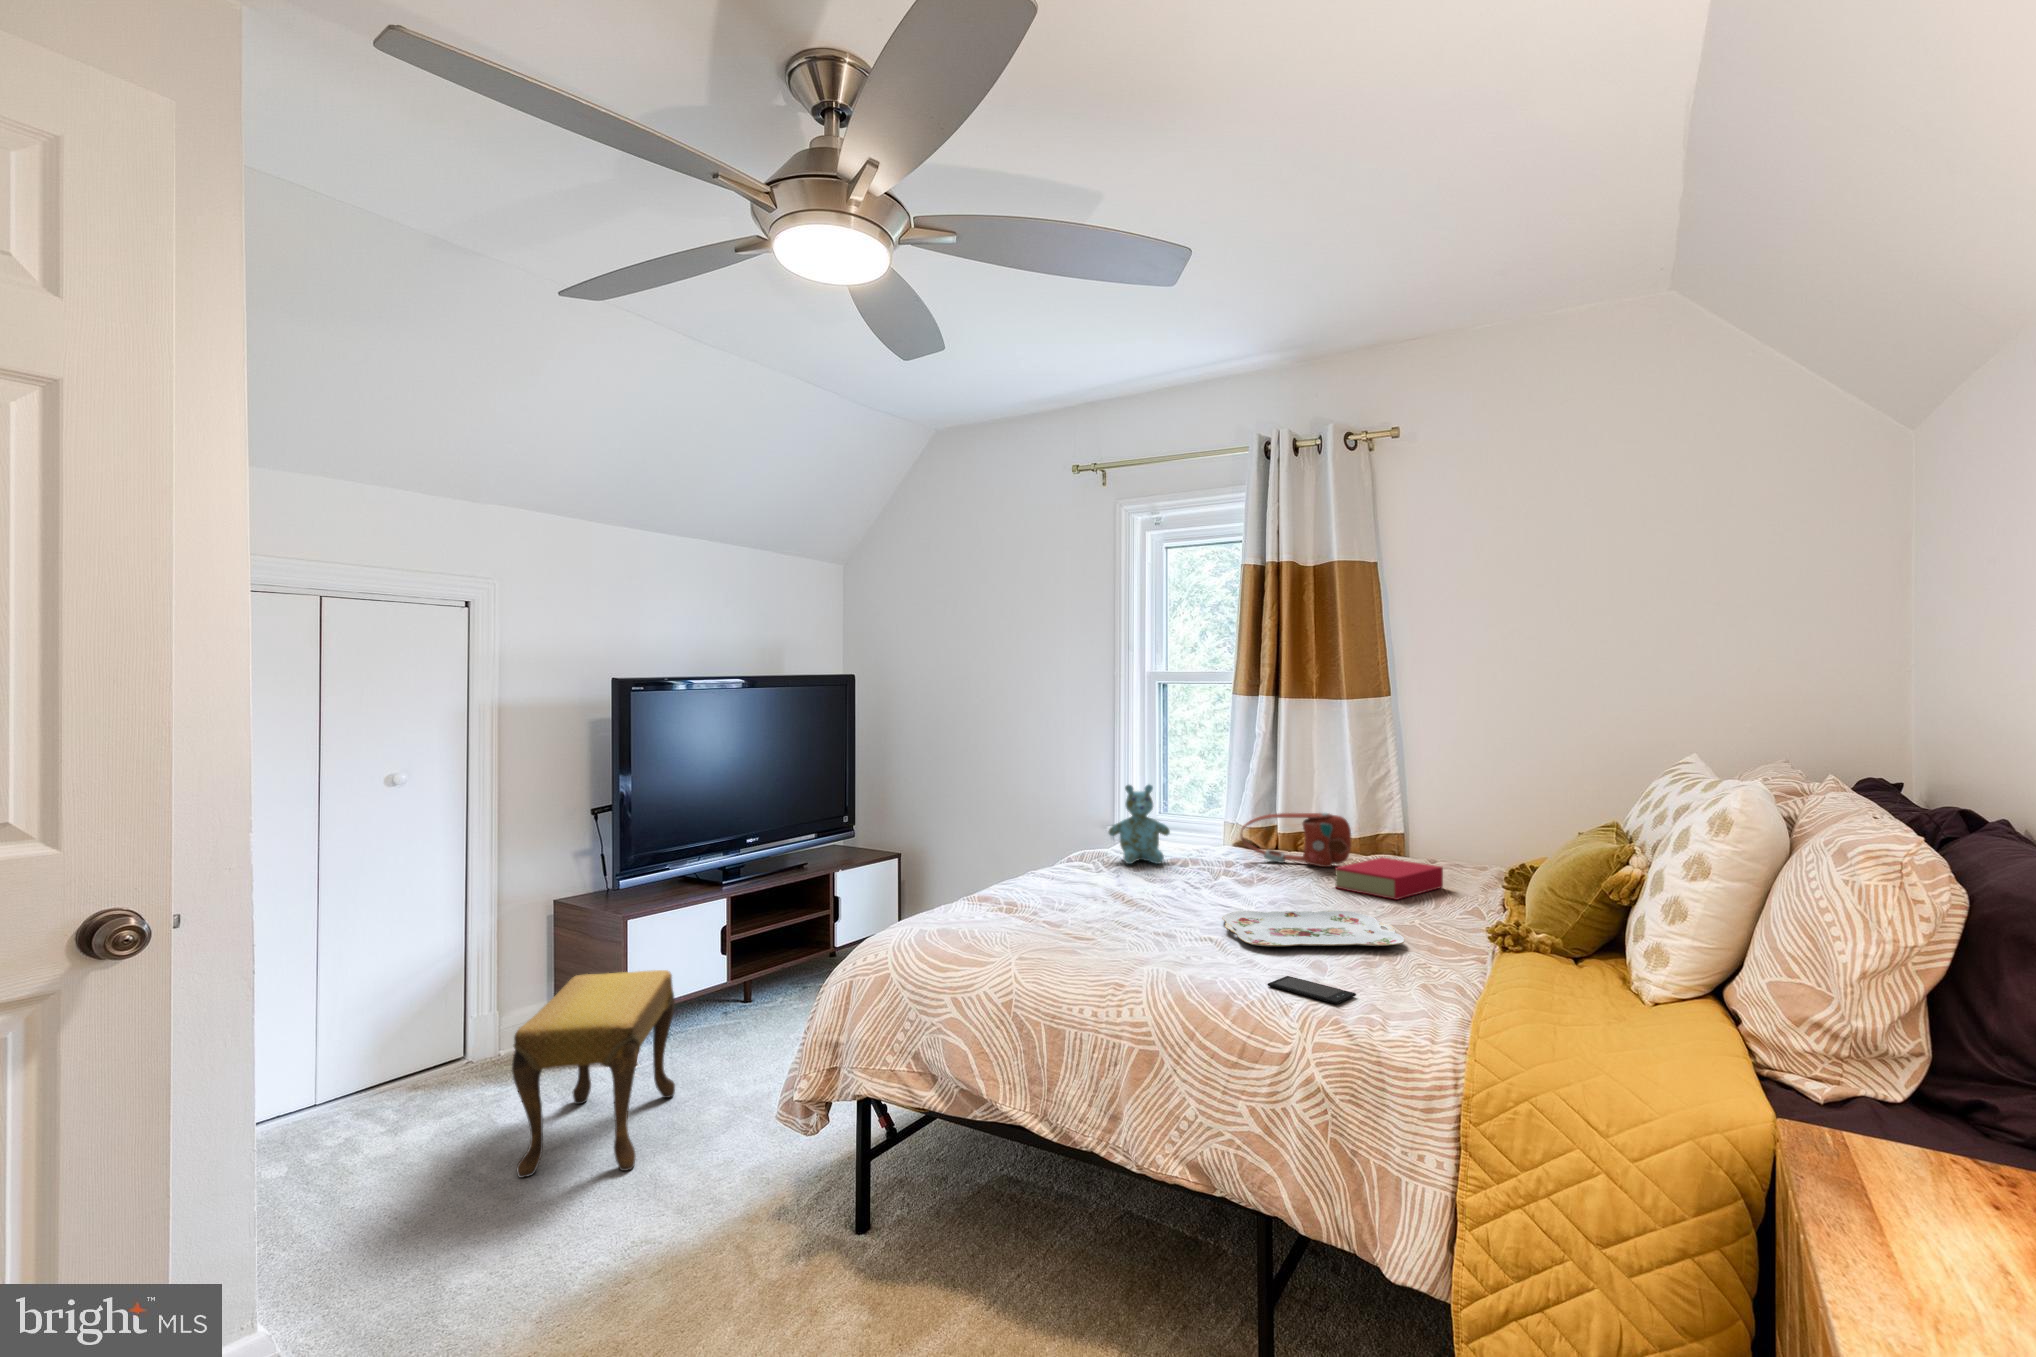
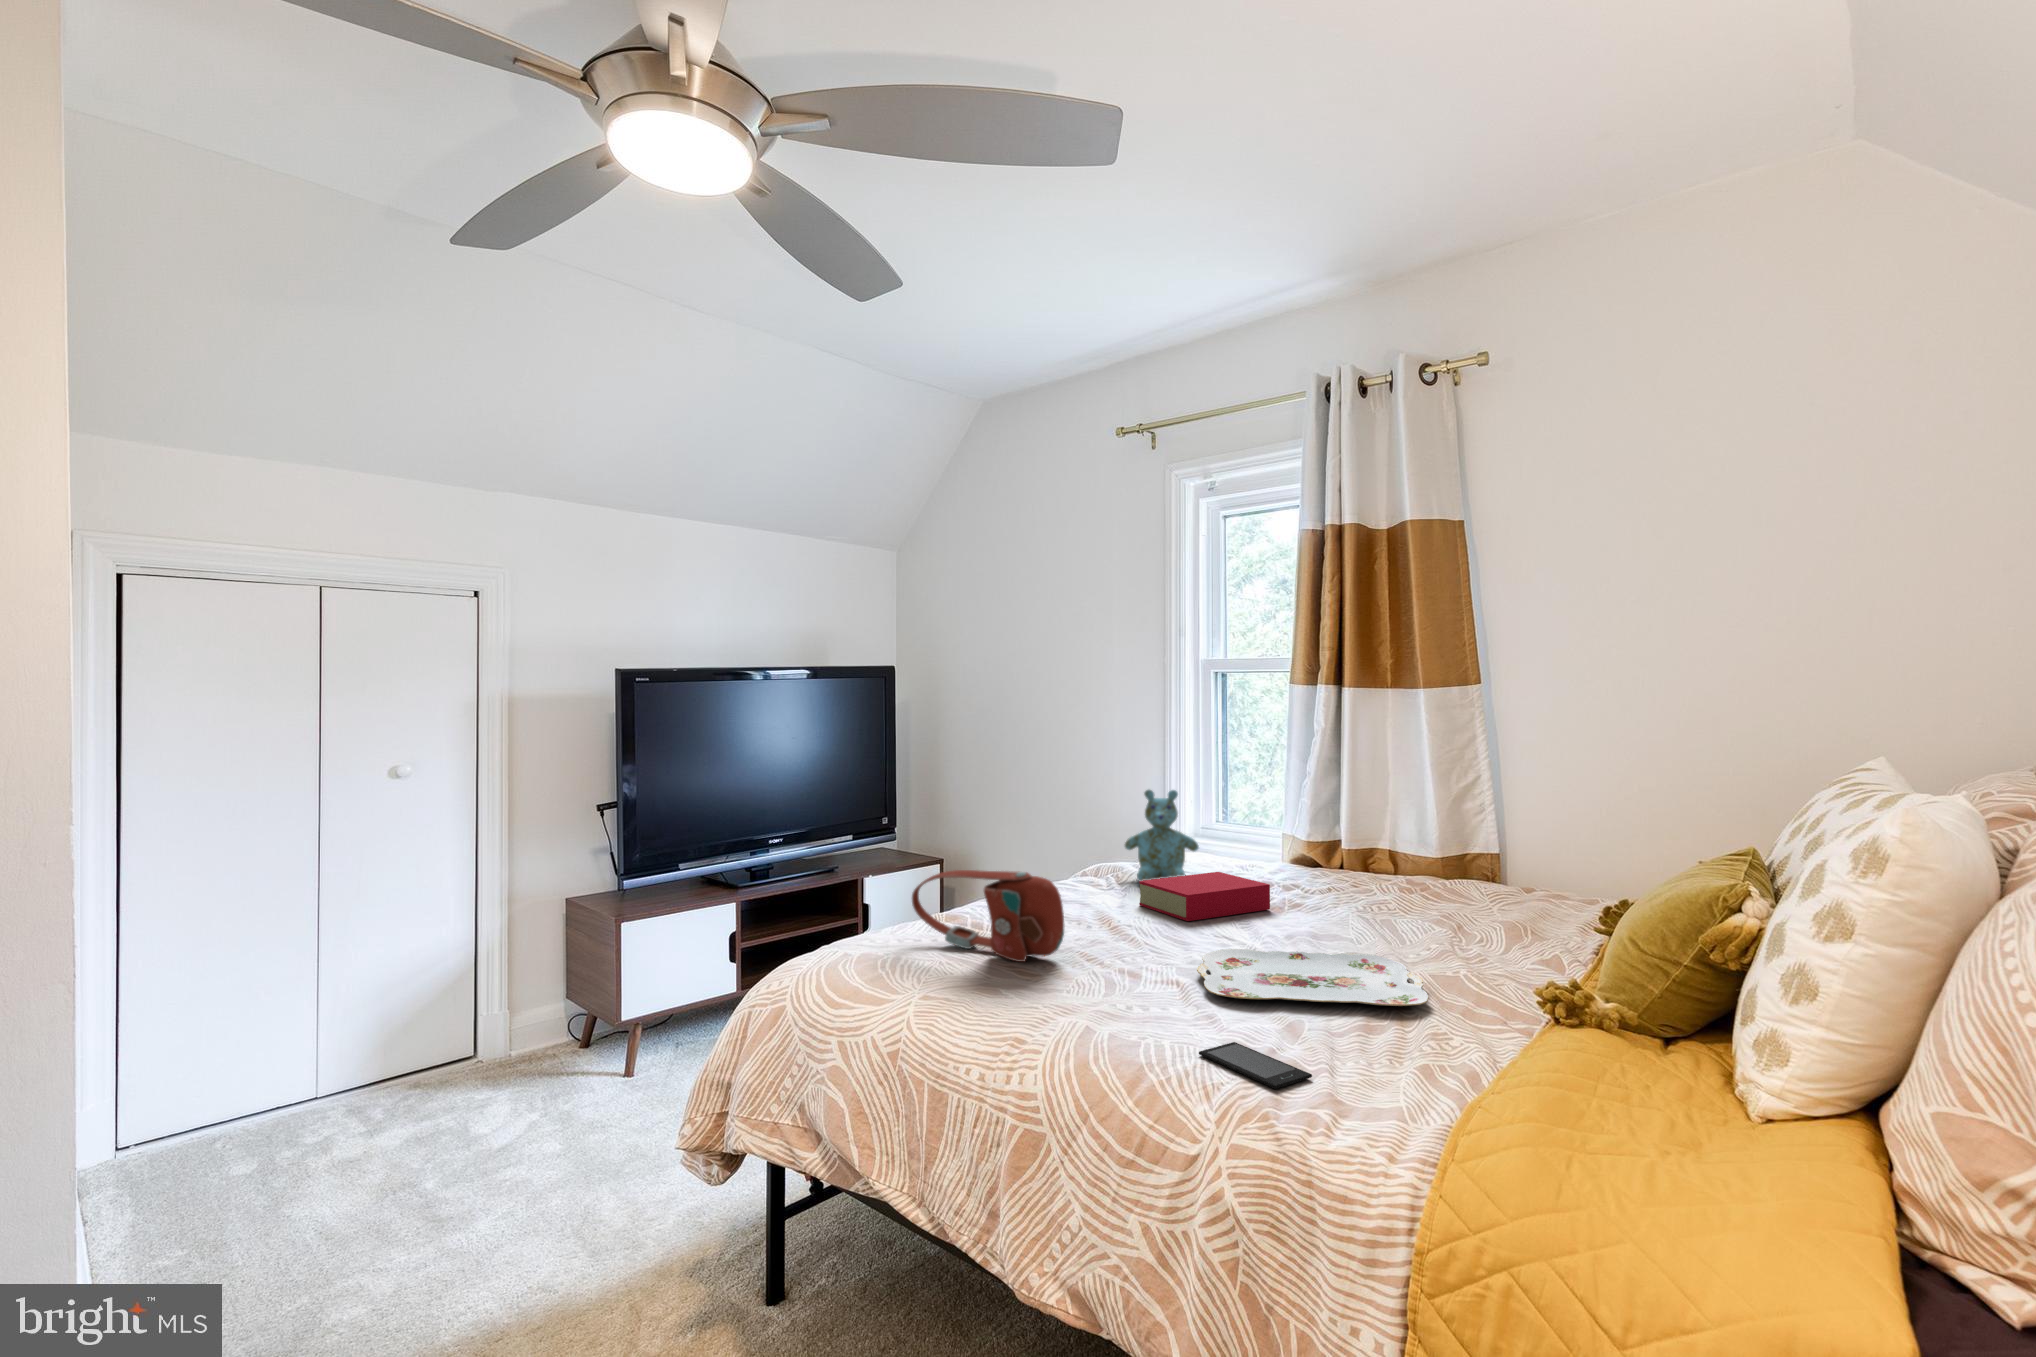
handbag: present [1240,813,1351,867] -> present [912,870,1064,962]
book: present [1335,857,1443,900] -> present [1139,872,1270,921]
footstool: present [512,970,675,1178] -> none [428,983,637,1207]

